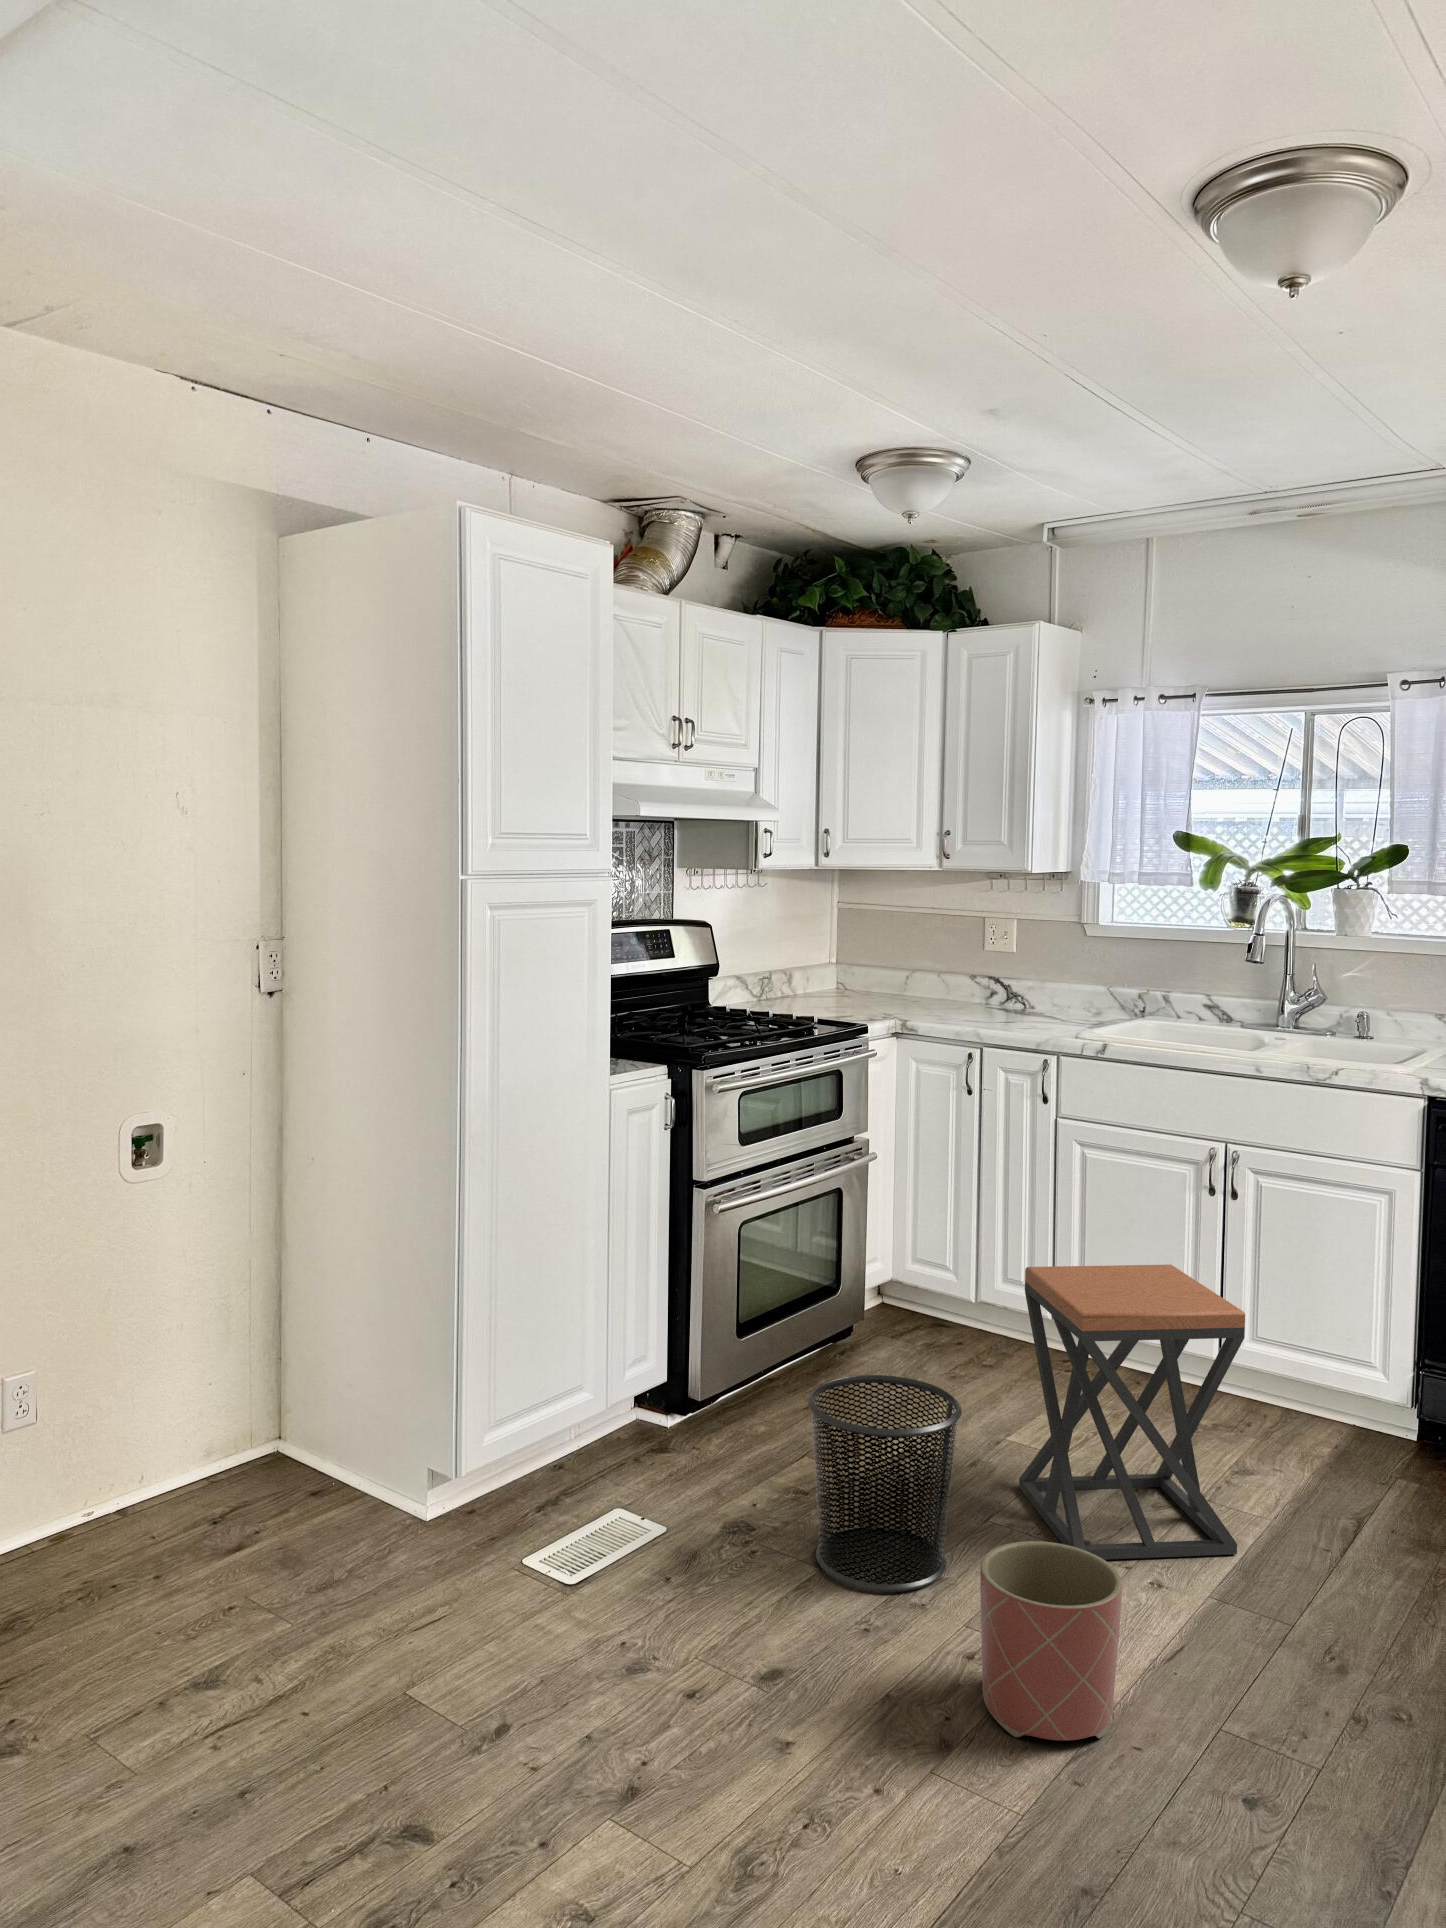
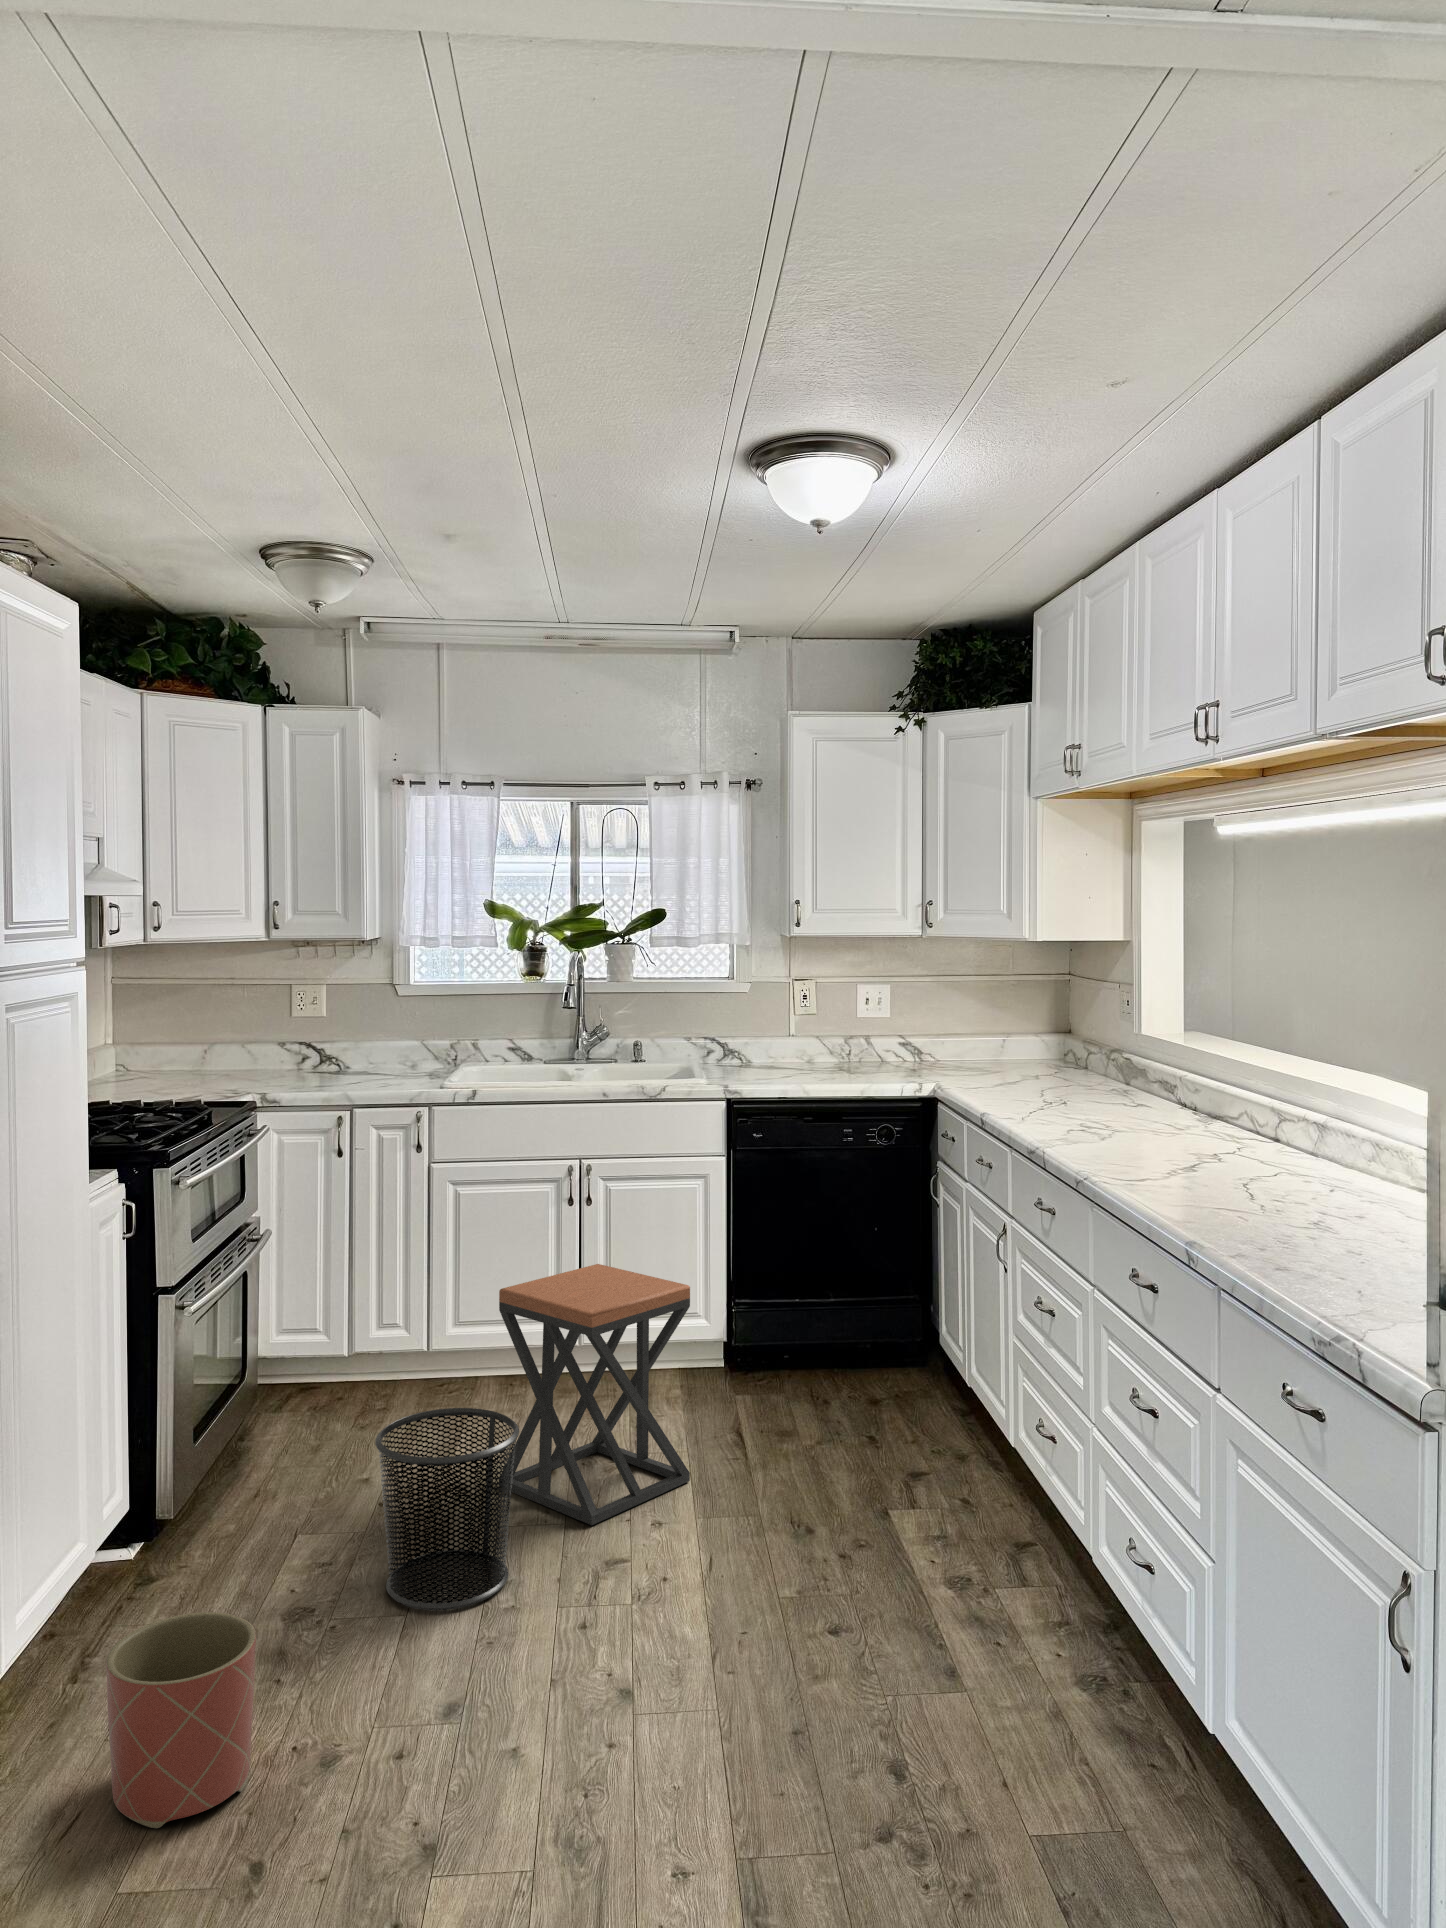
planter: present [980,1541,1122,1741] -> present [106,1612,256,1828]

